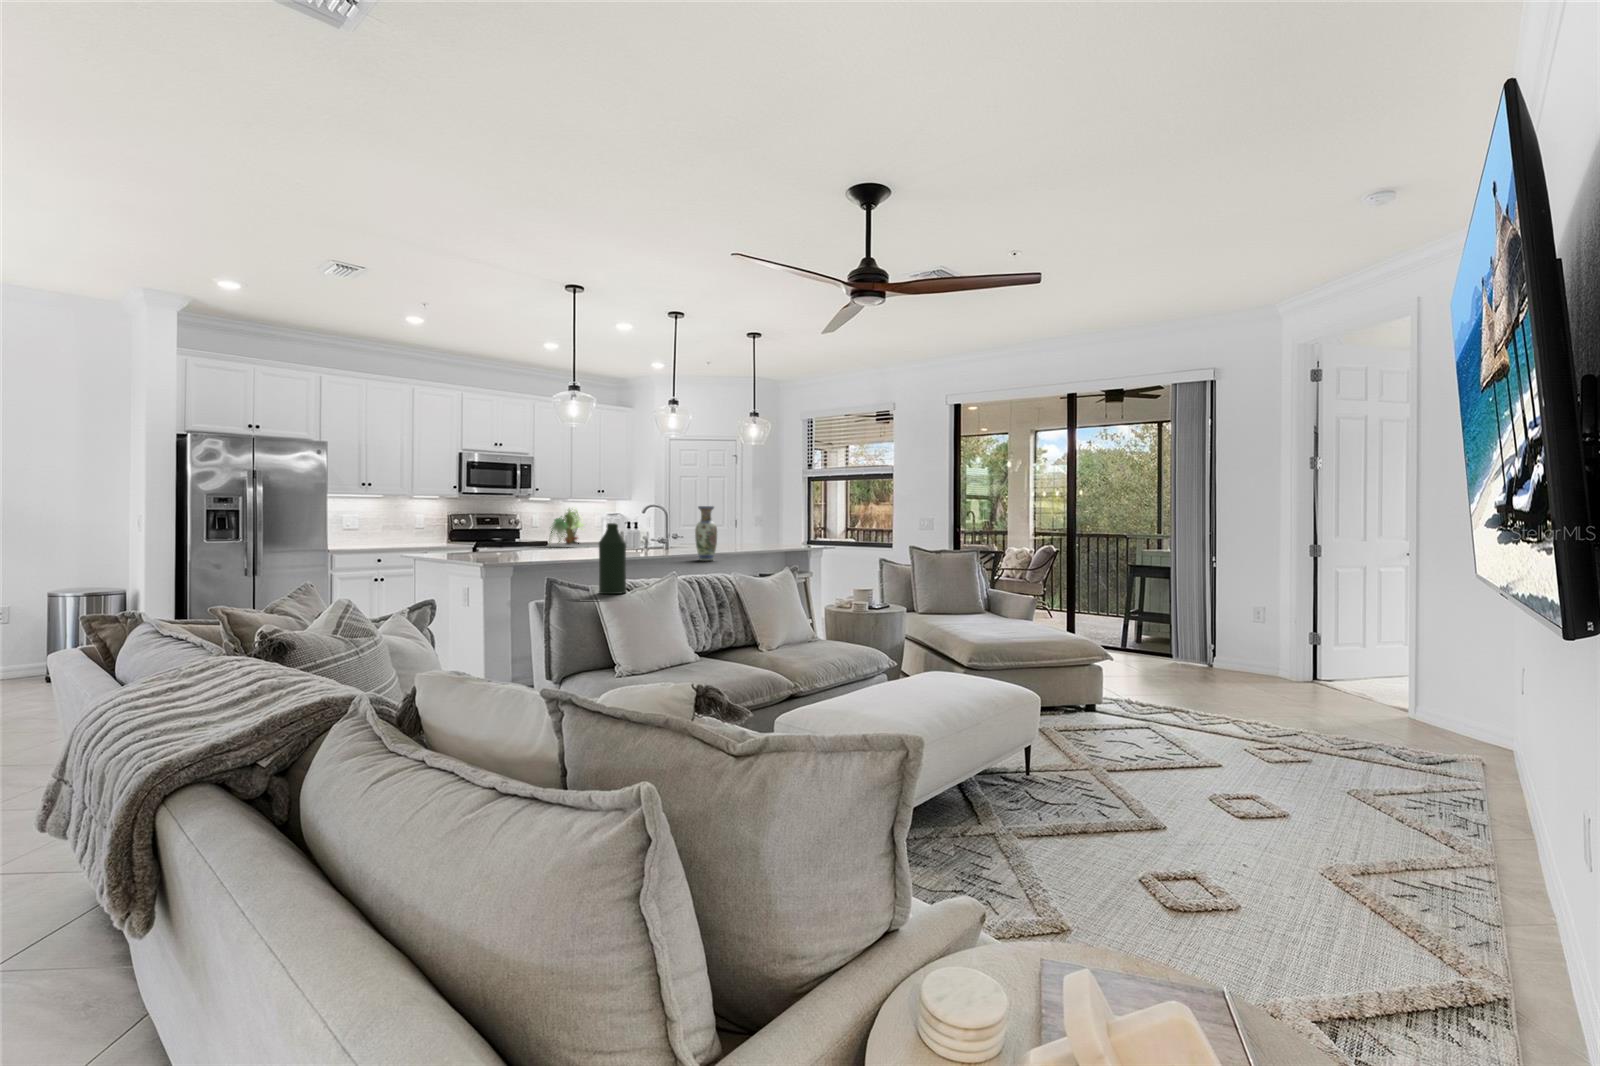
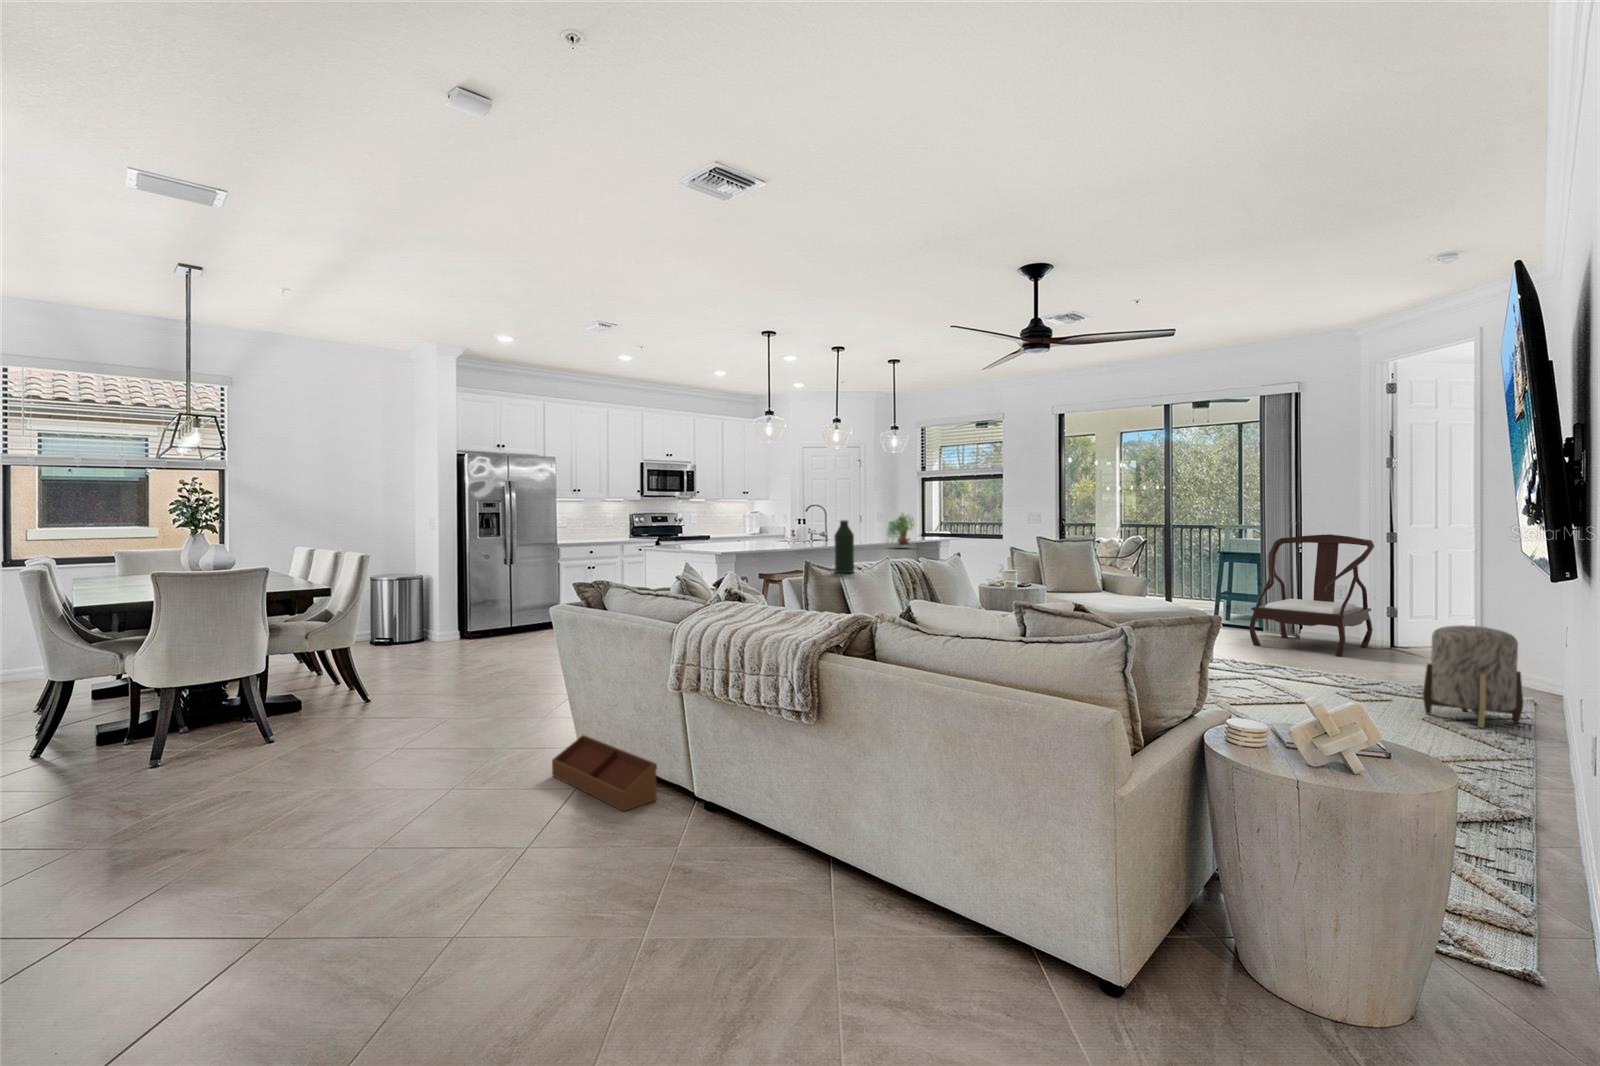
vase: present [695,506,717,561] -> none [857,505,875,550]
plant: present [549,509,584,546] -> present [887,513,915,545]
armchair: none [1155,546,1298,694] -> present [1249,534,1374,656]
ottoman: none [1346,667,1470,804] -> present [1422,625,1523,727]
storage bin: none [30,851,151,1005] -> present [552,735,657,811]

